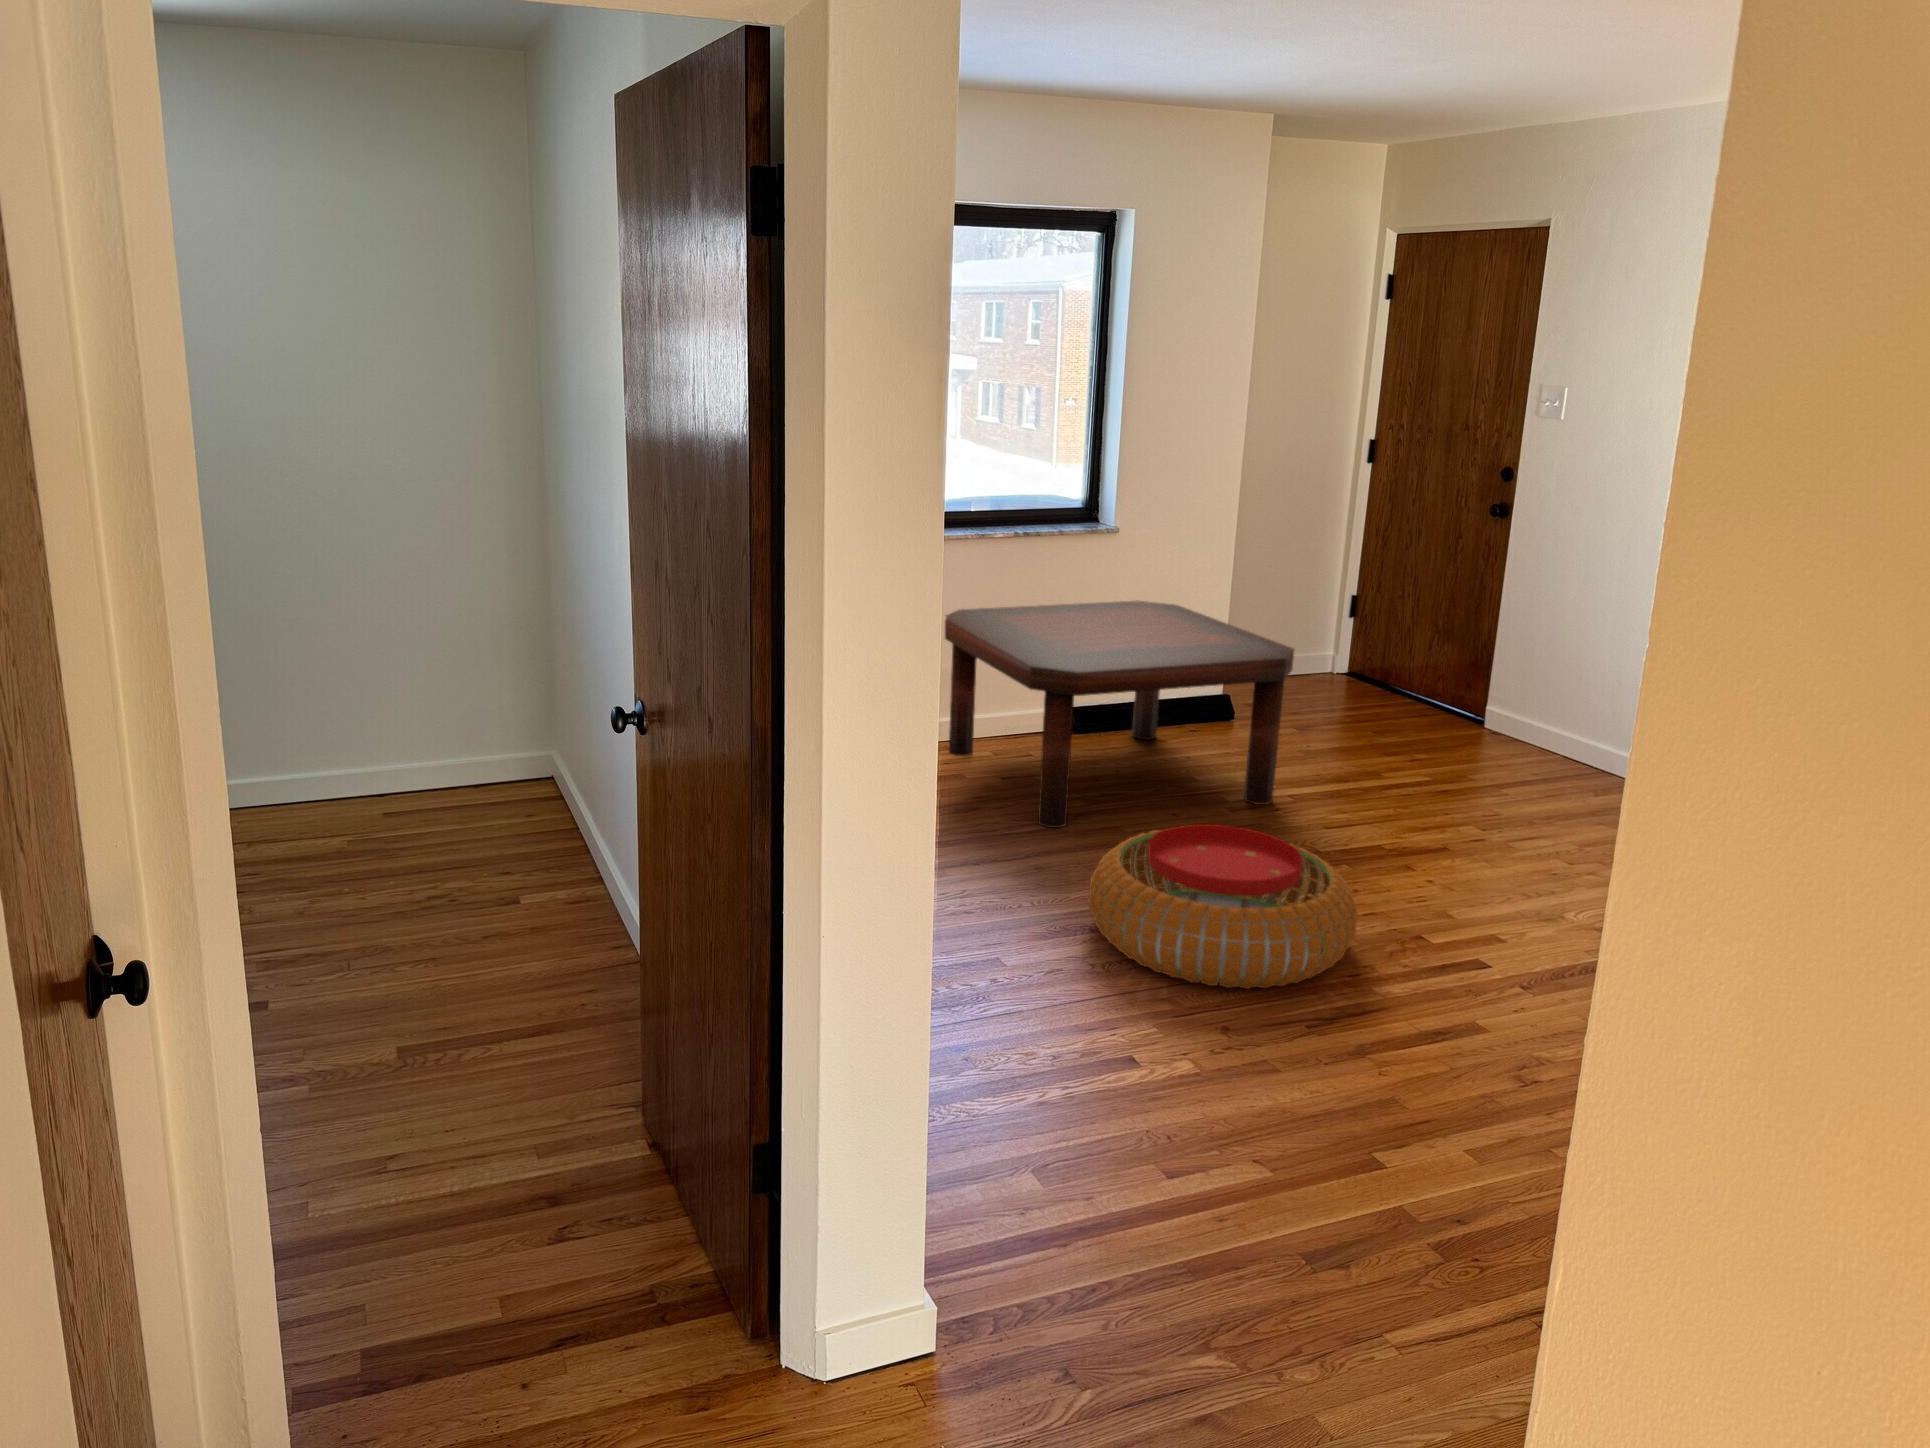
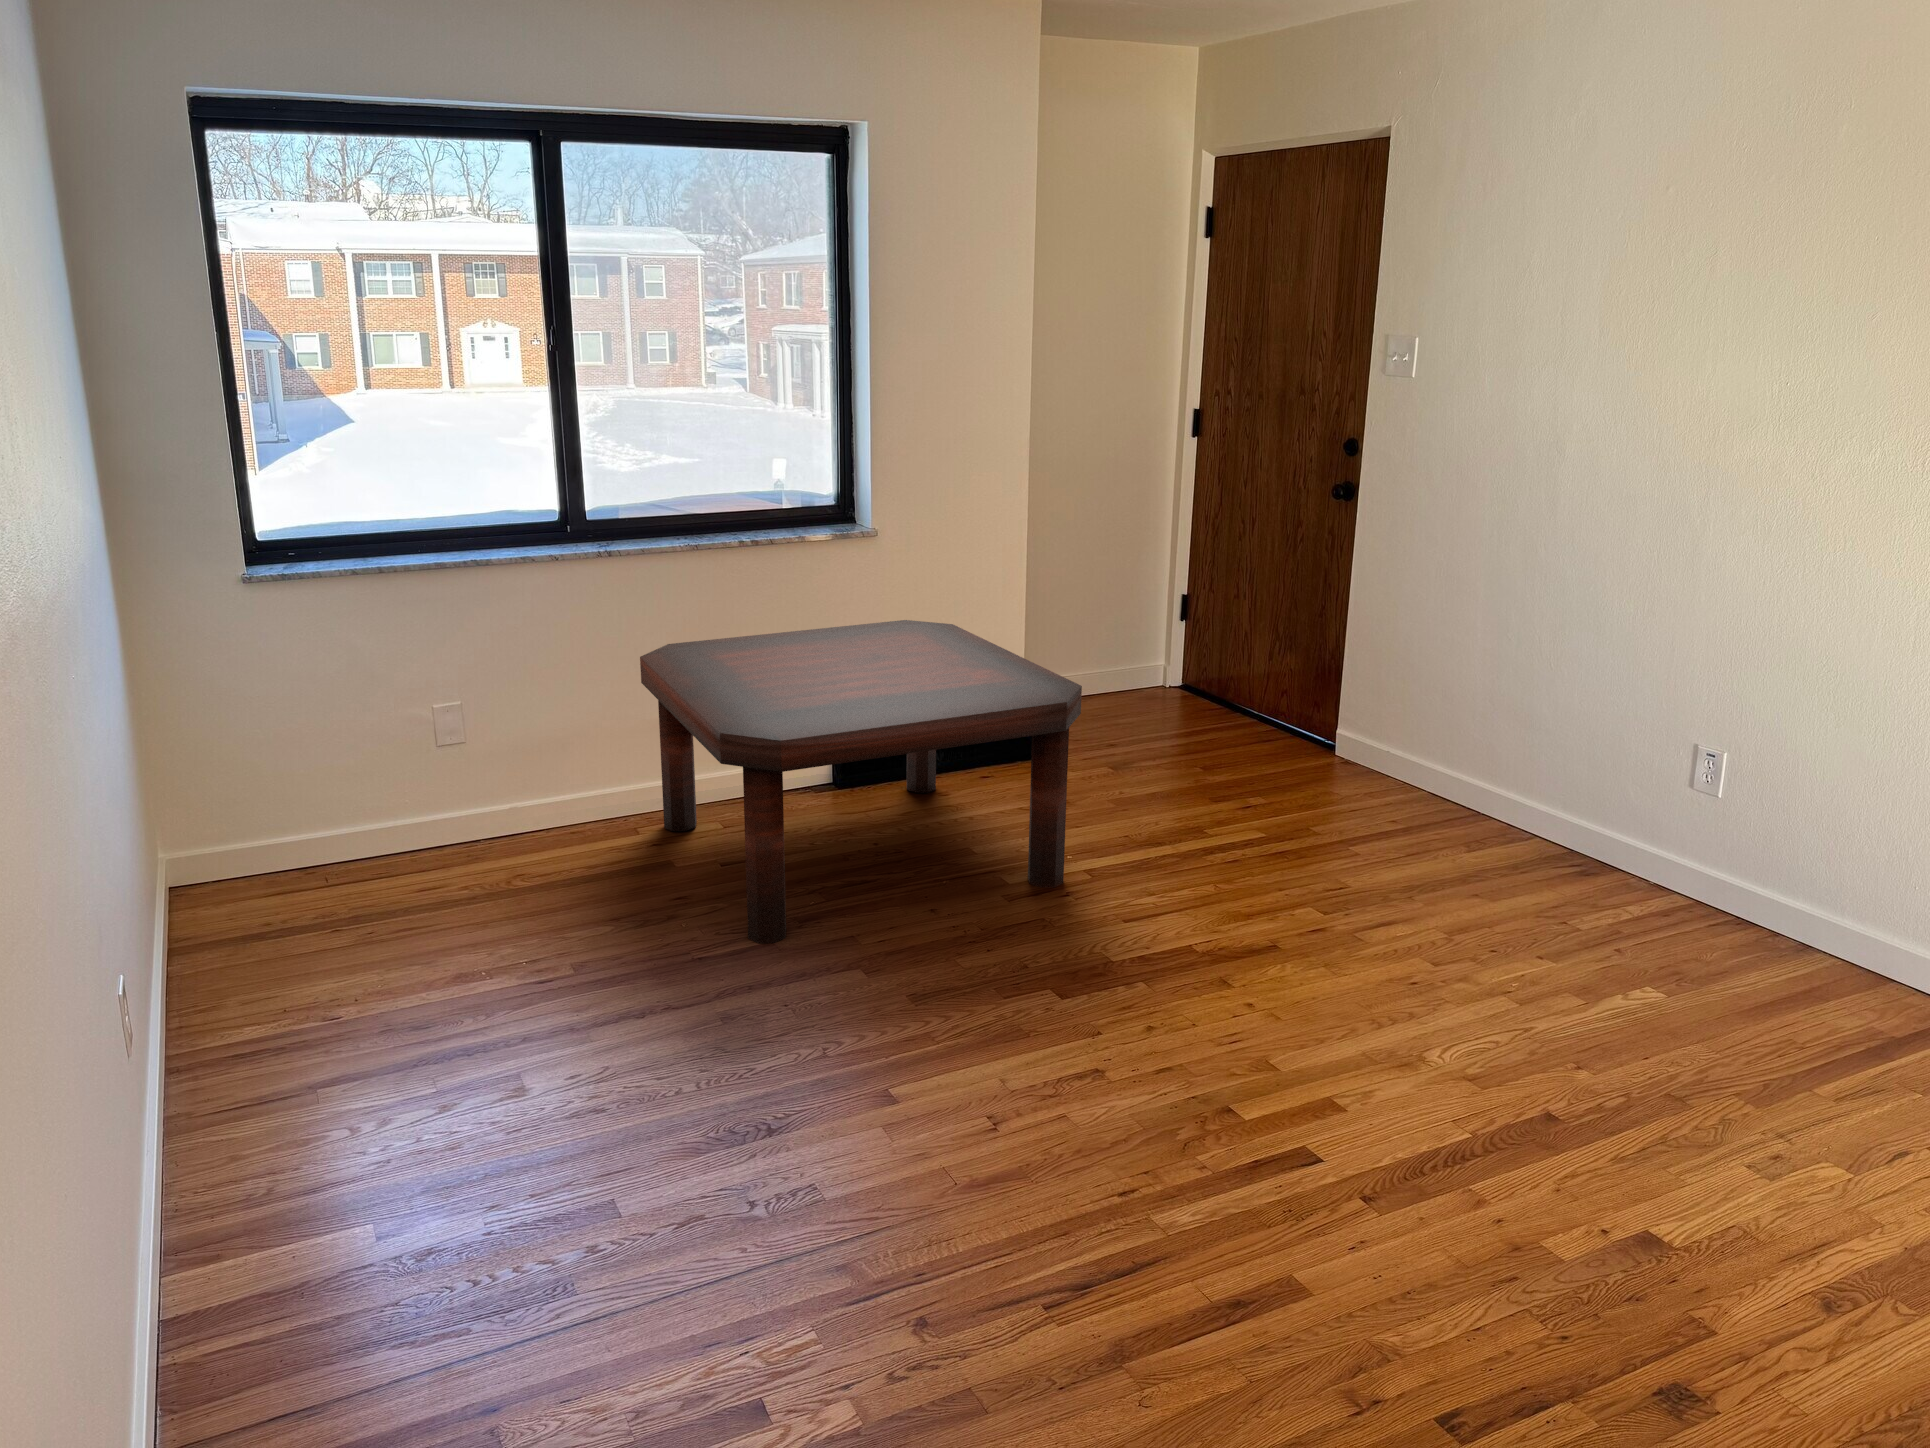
pouf: present [1088,824,1358,989] -> none [758,961,1135,1234]

